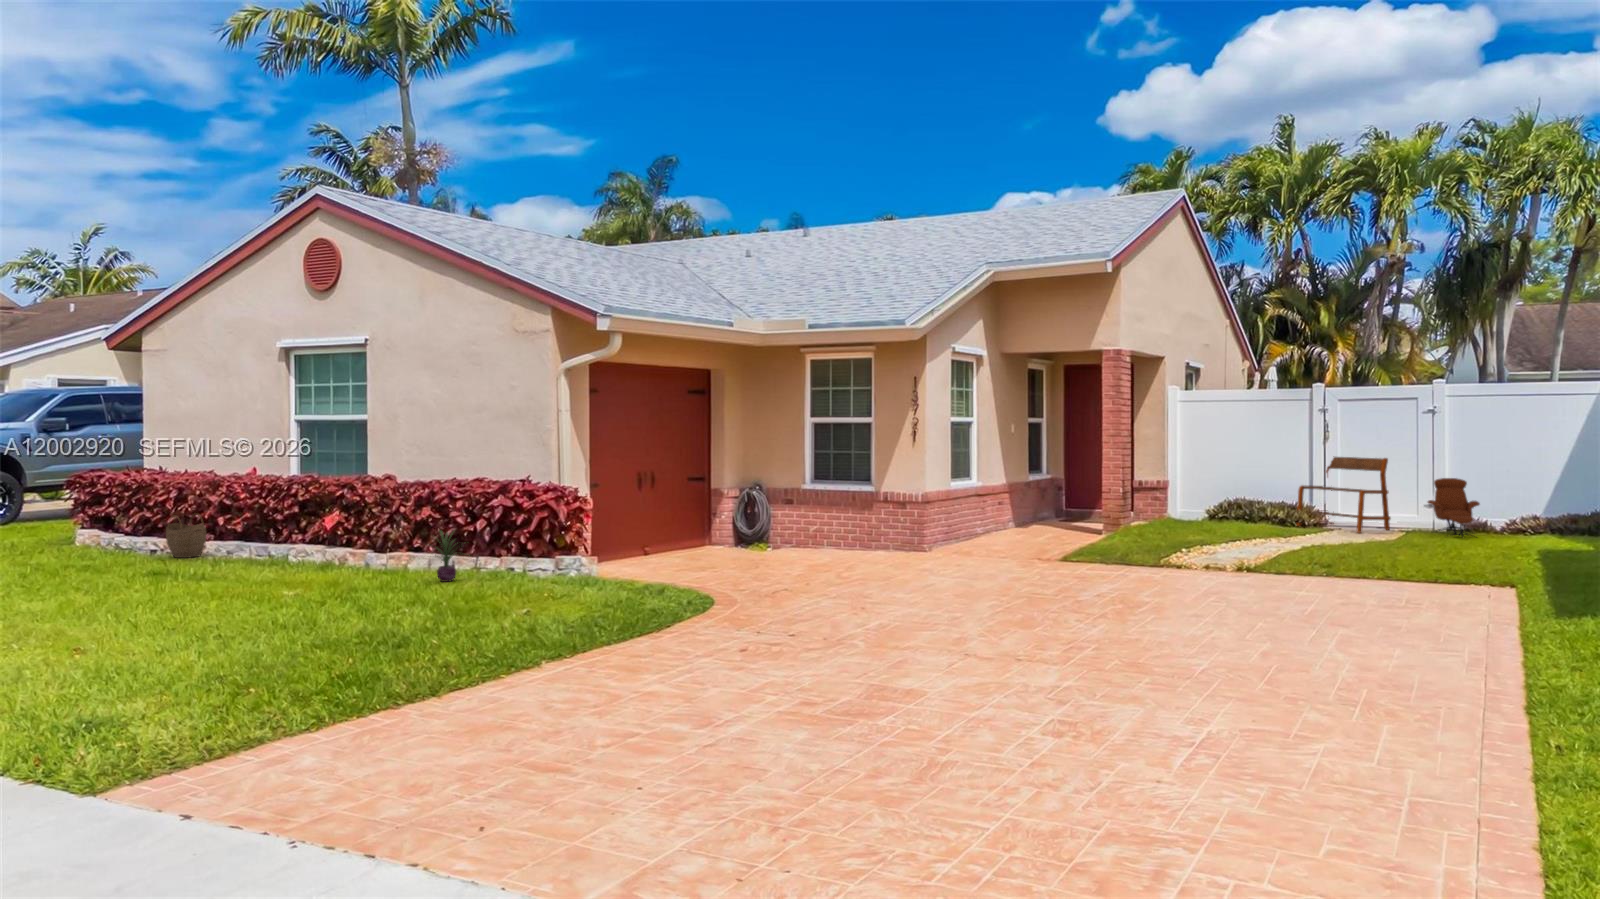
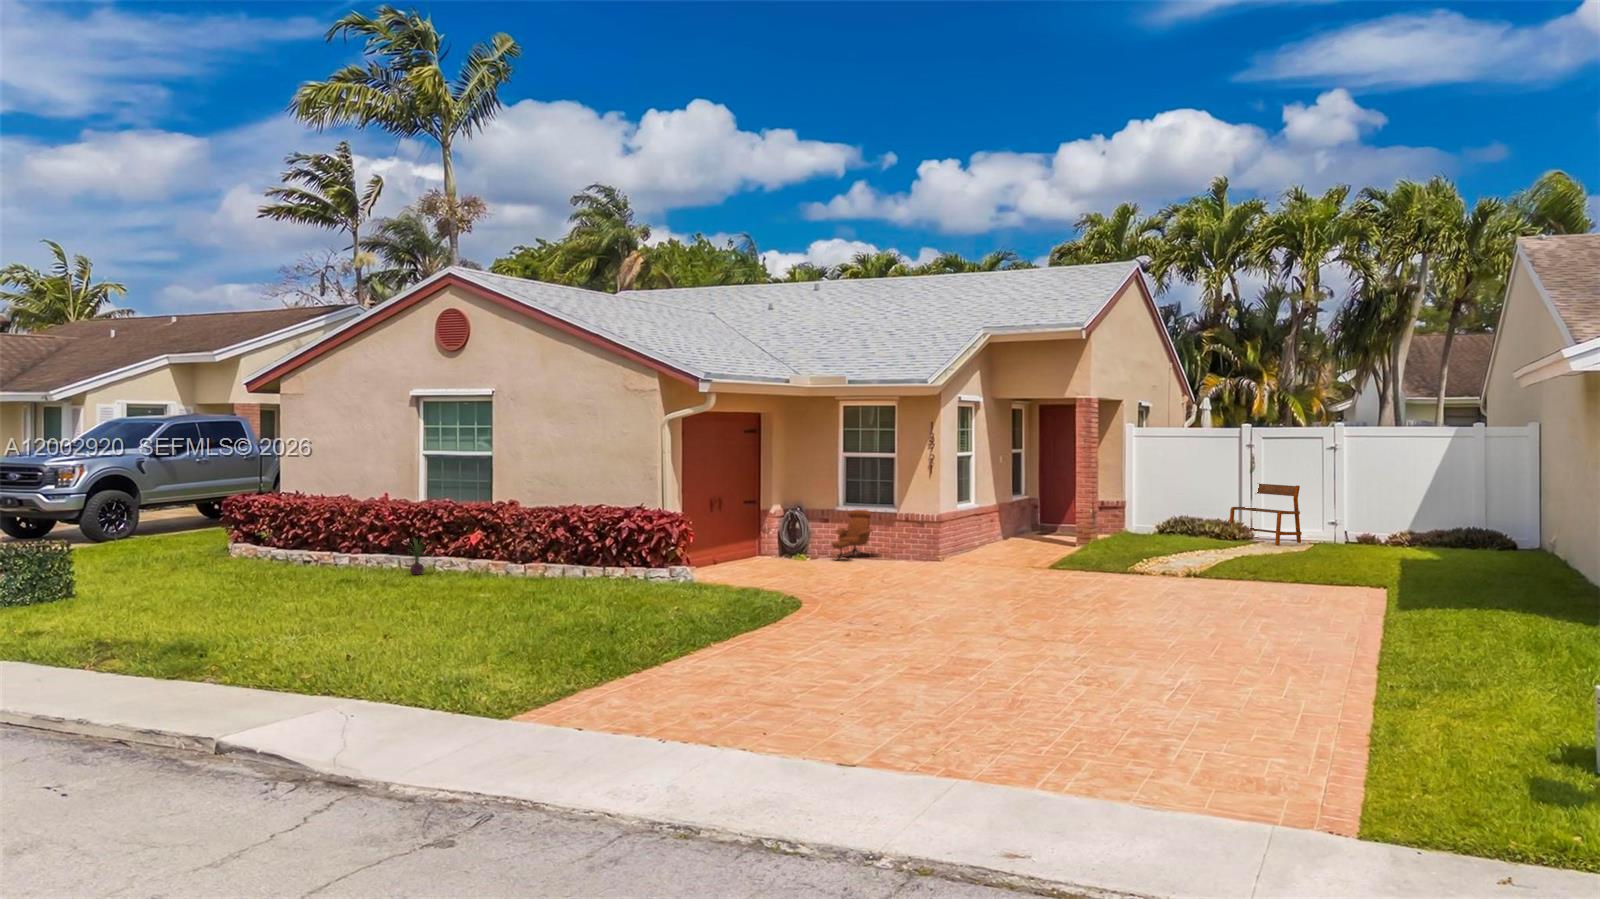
lounge chair: present [1428,478,1480,537] -> present [832,510,873,558]
woven basket: present [166,514,207,558] -> none [326,532,358,569]
decorative plant: present [435,530,456,582] -> present [401,538,424,575]

